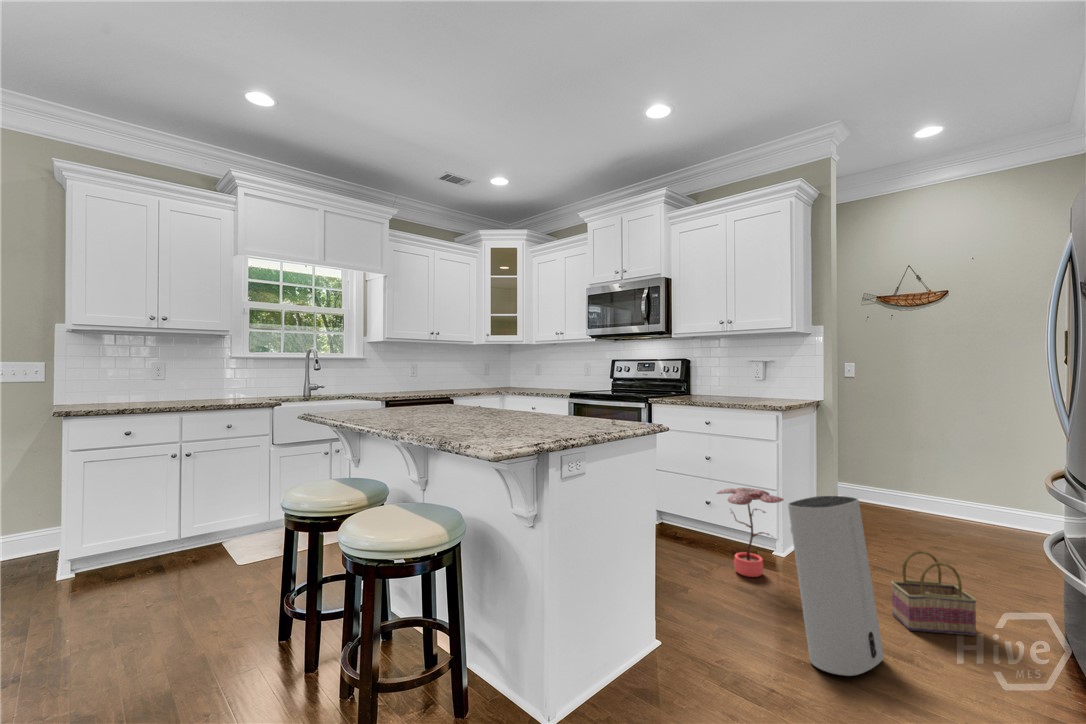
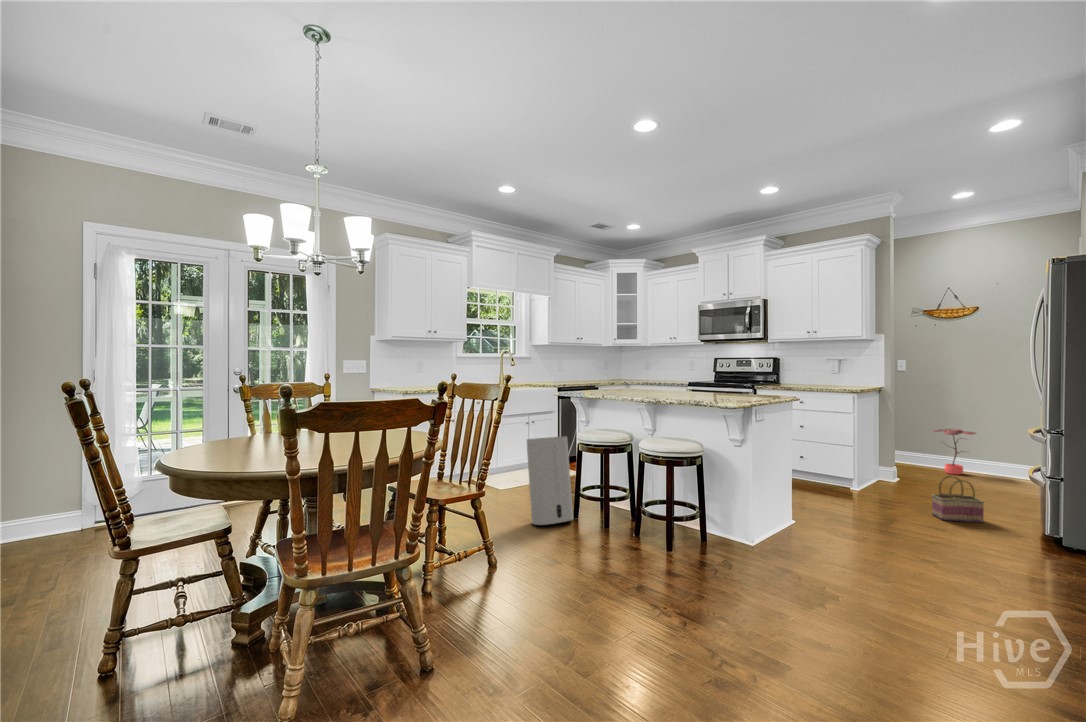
potted plant: present [717,488,783,577] -> present [933,429,976,475]
air purifier: present [788,496,884,676] -> present [527,436,573,525]

